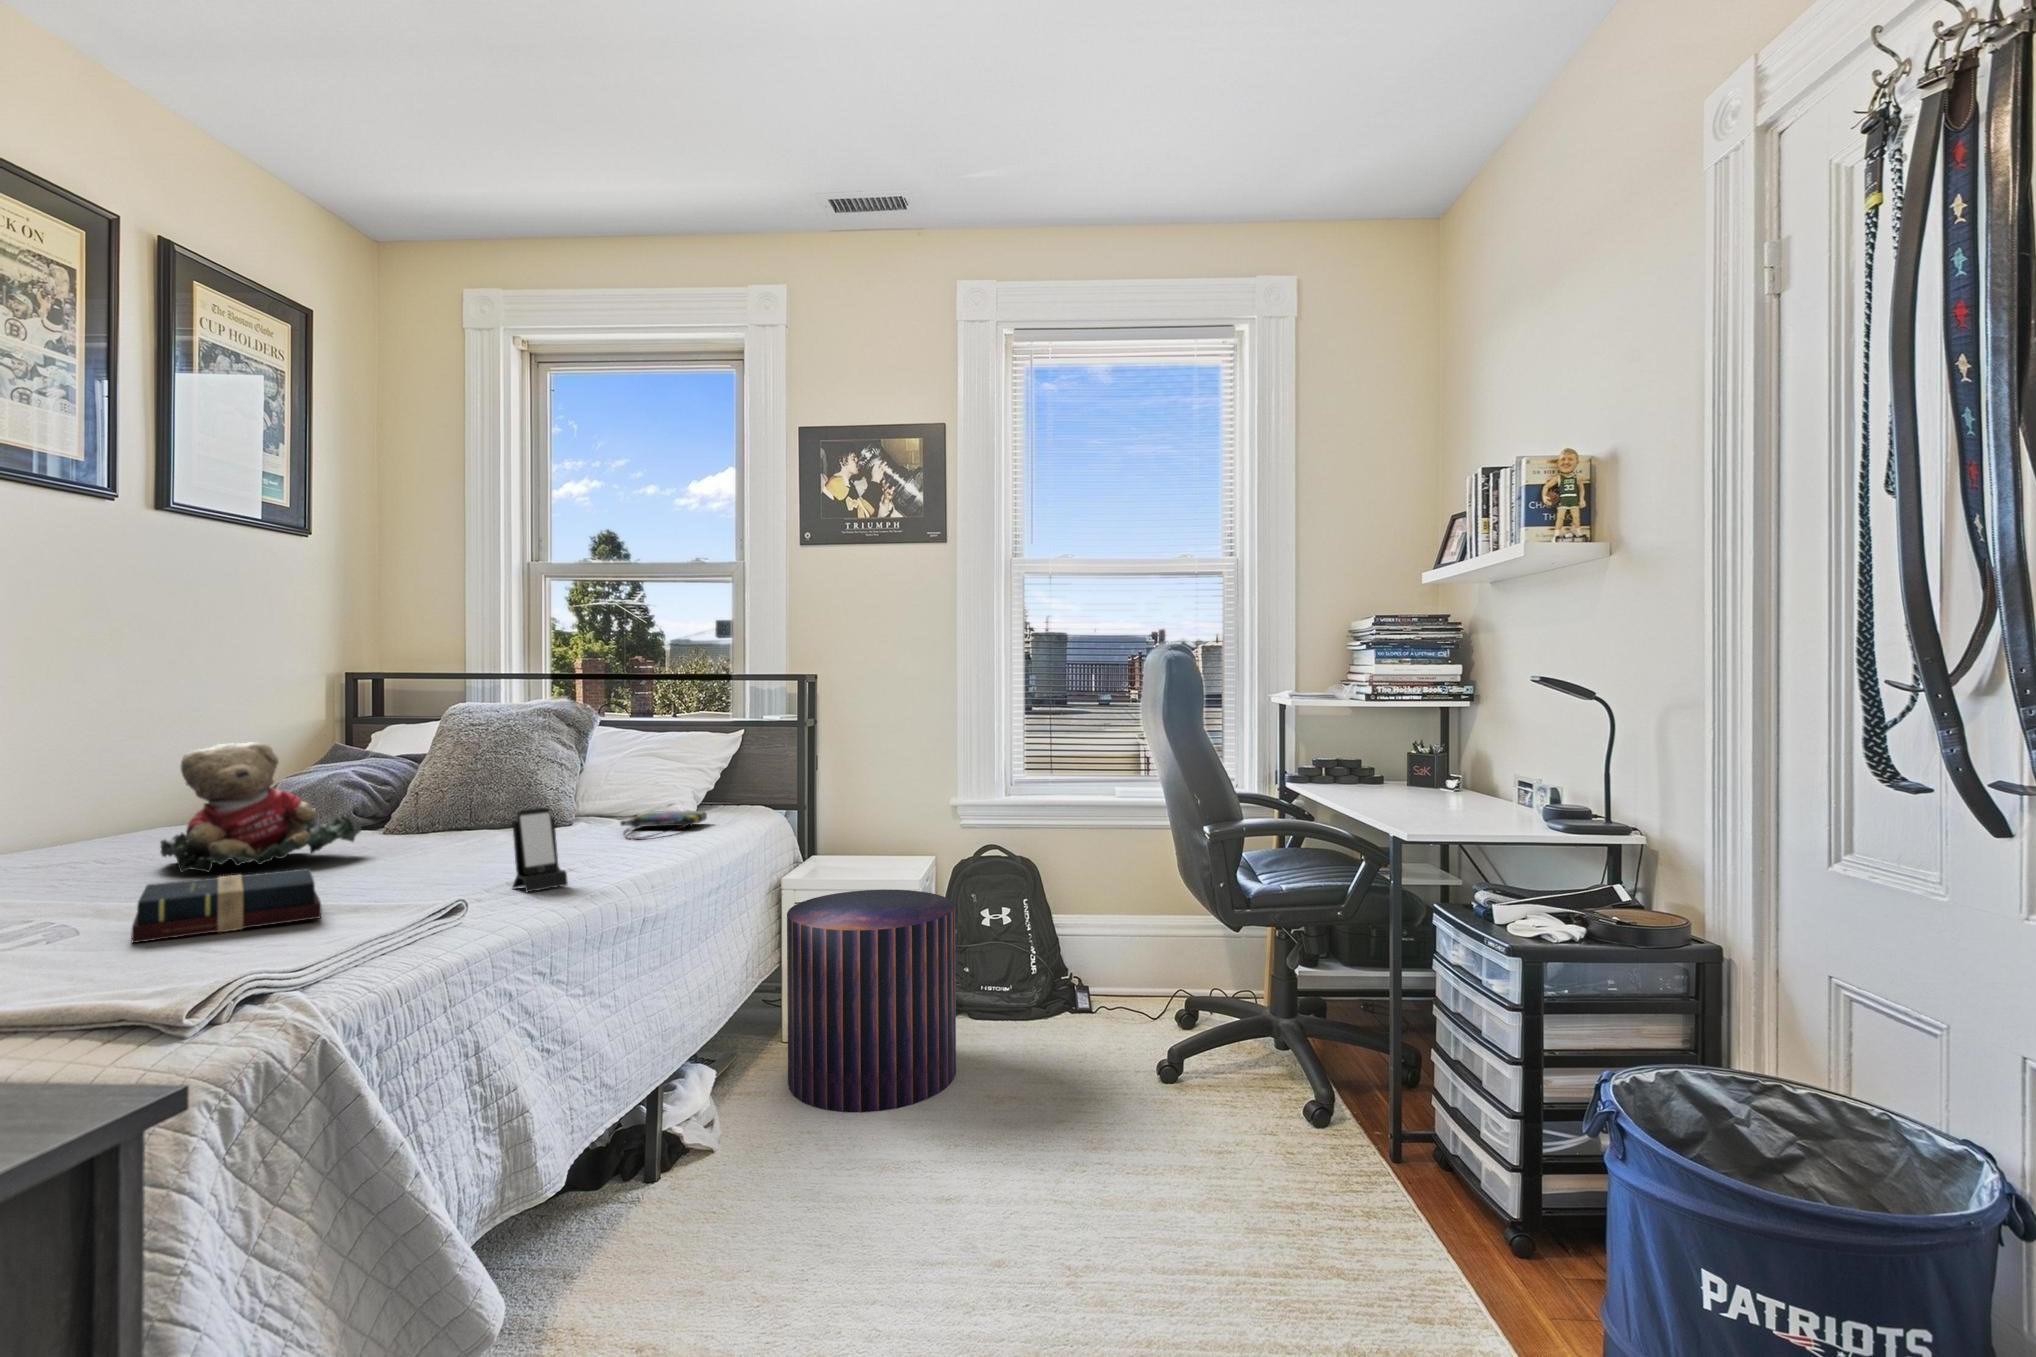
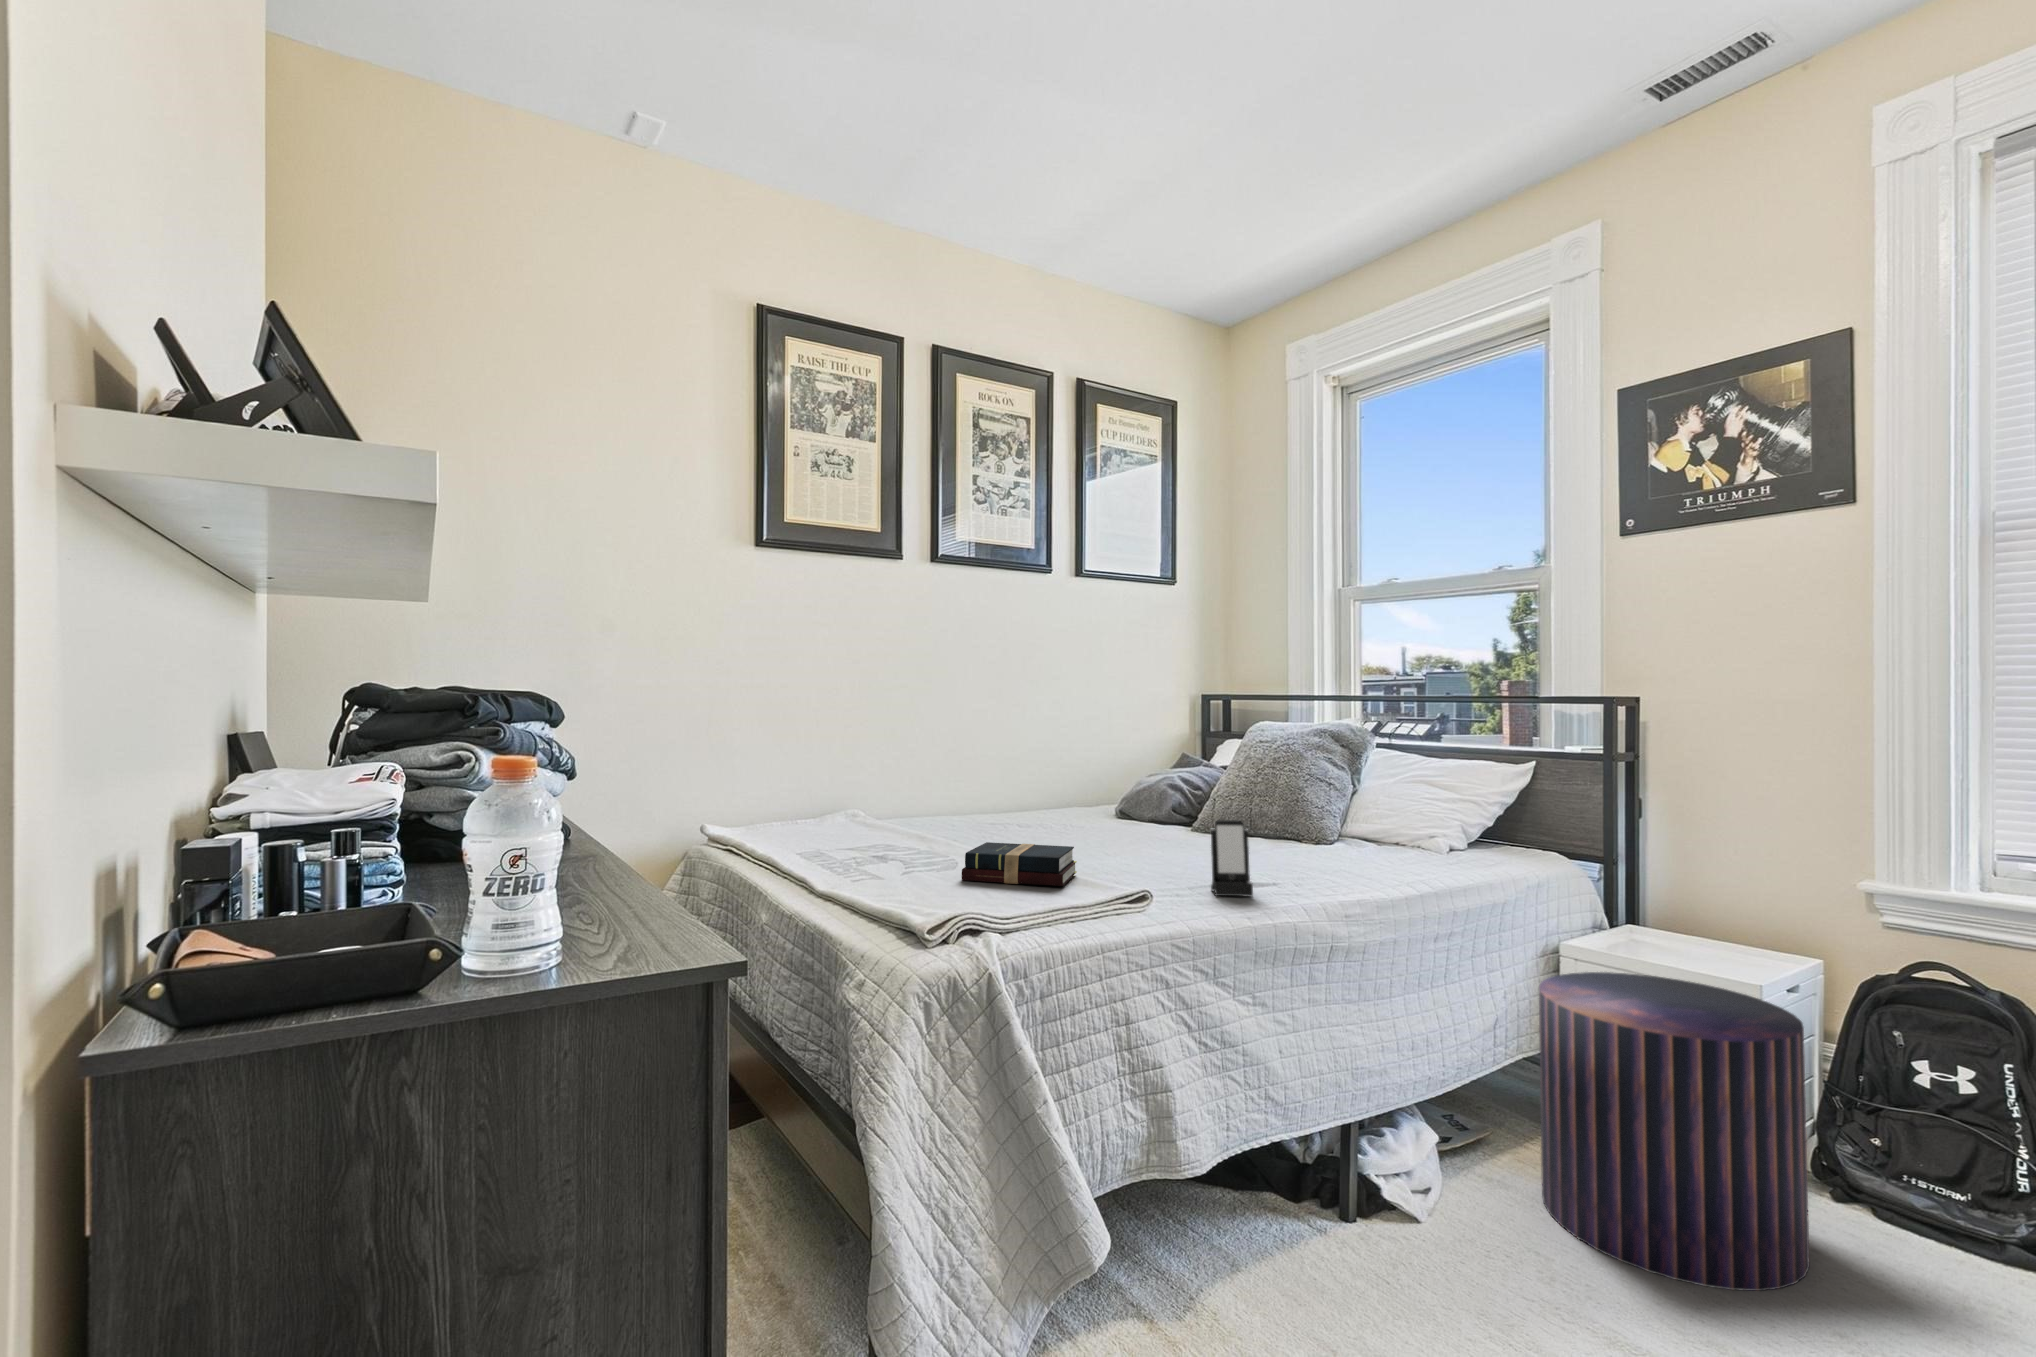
teddy bear: present [160,742,361,873] -> none [1036,746,1156,841]
tote bag: present [621,811,707,840] -> none [1370,840,1476,867]

